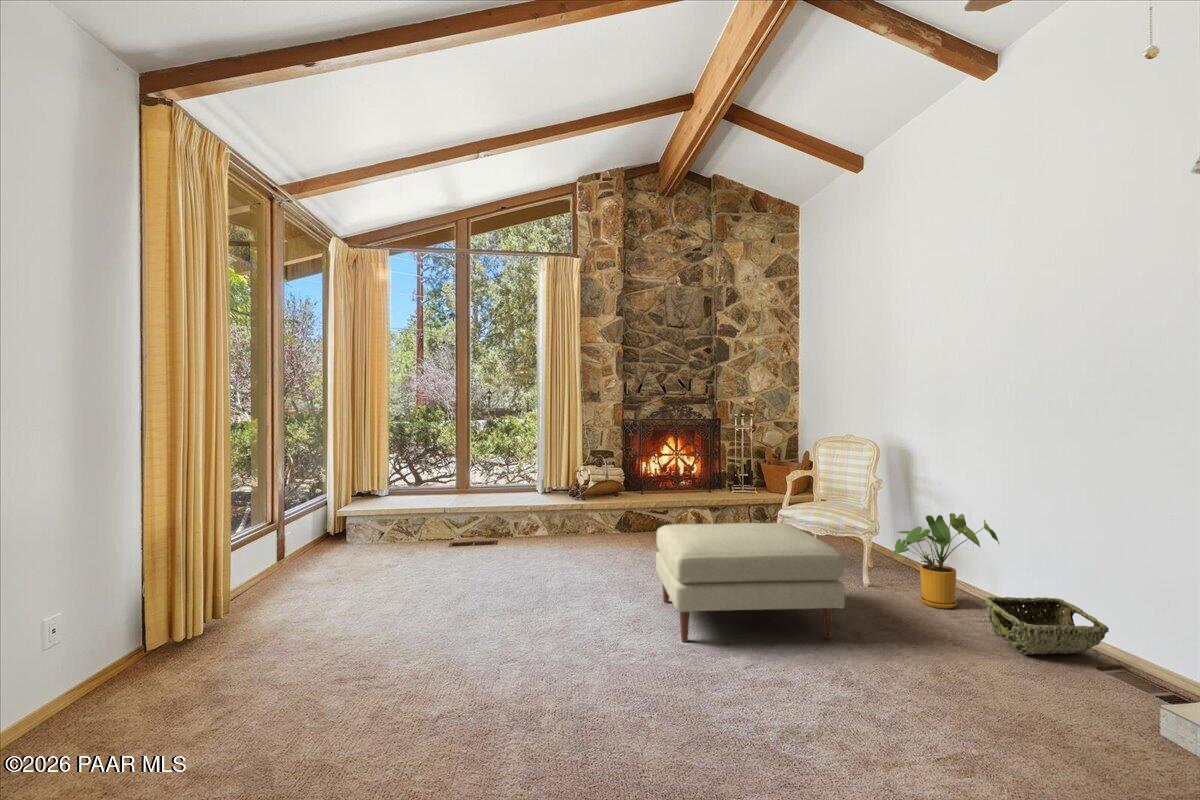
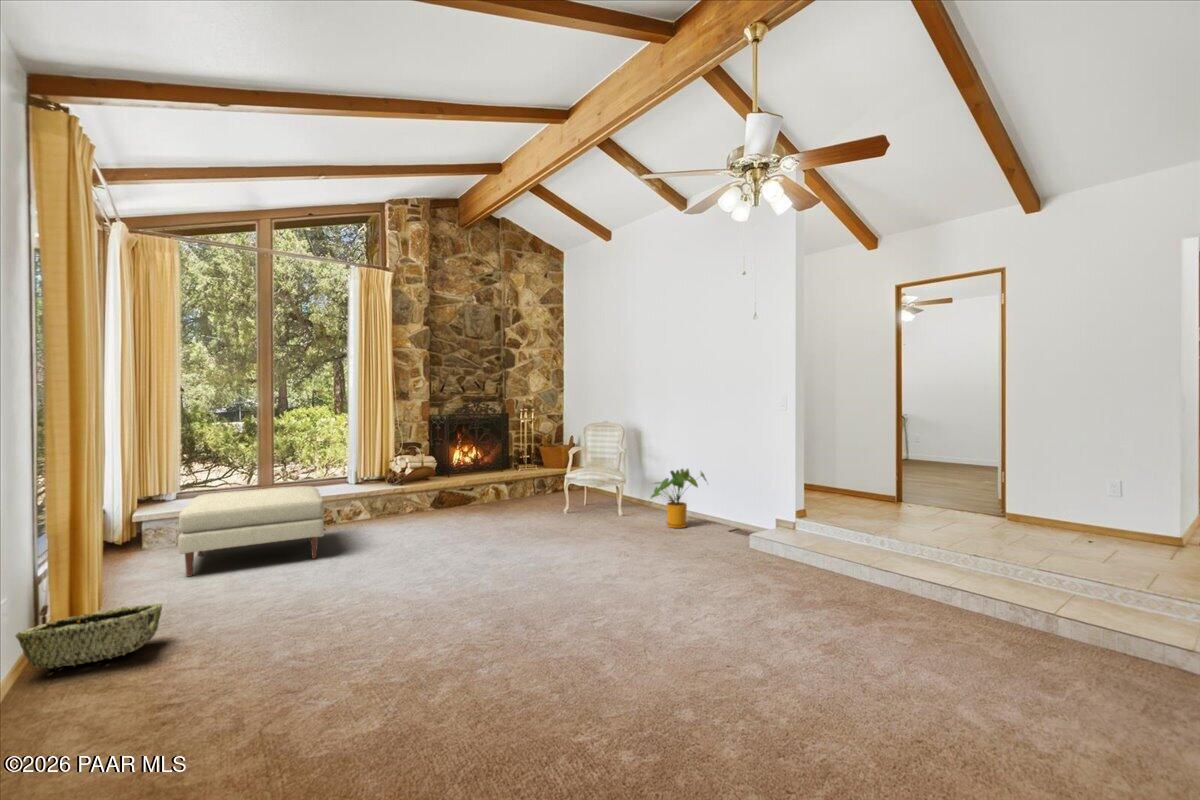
ottoman: present [656,523,845,642] -> present [178,486,324,577]
woven basket: present [986,597,1109,655] -> present [16,603,162,668]

